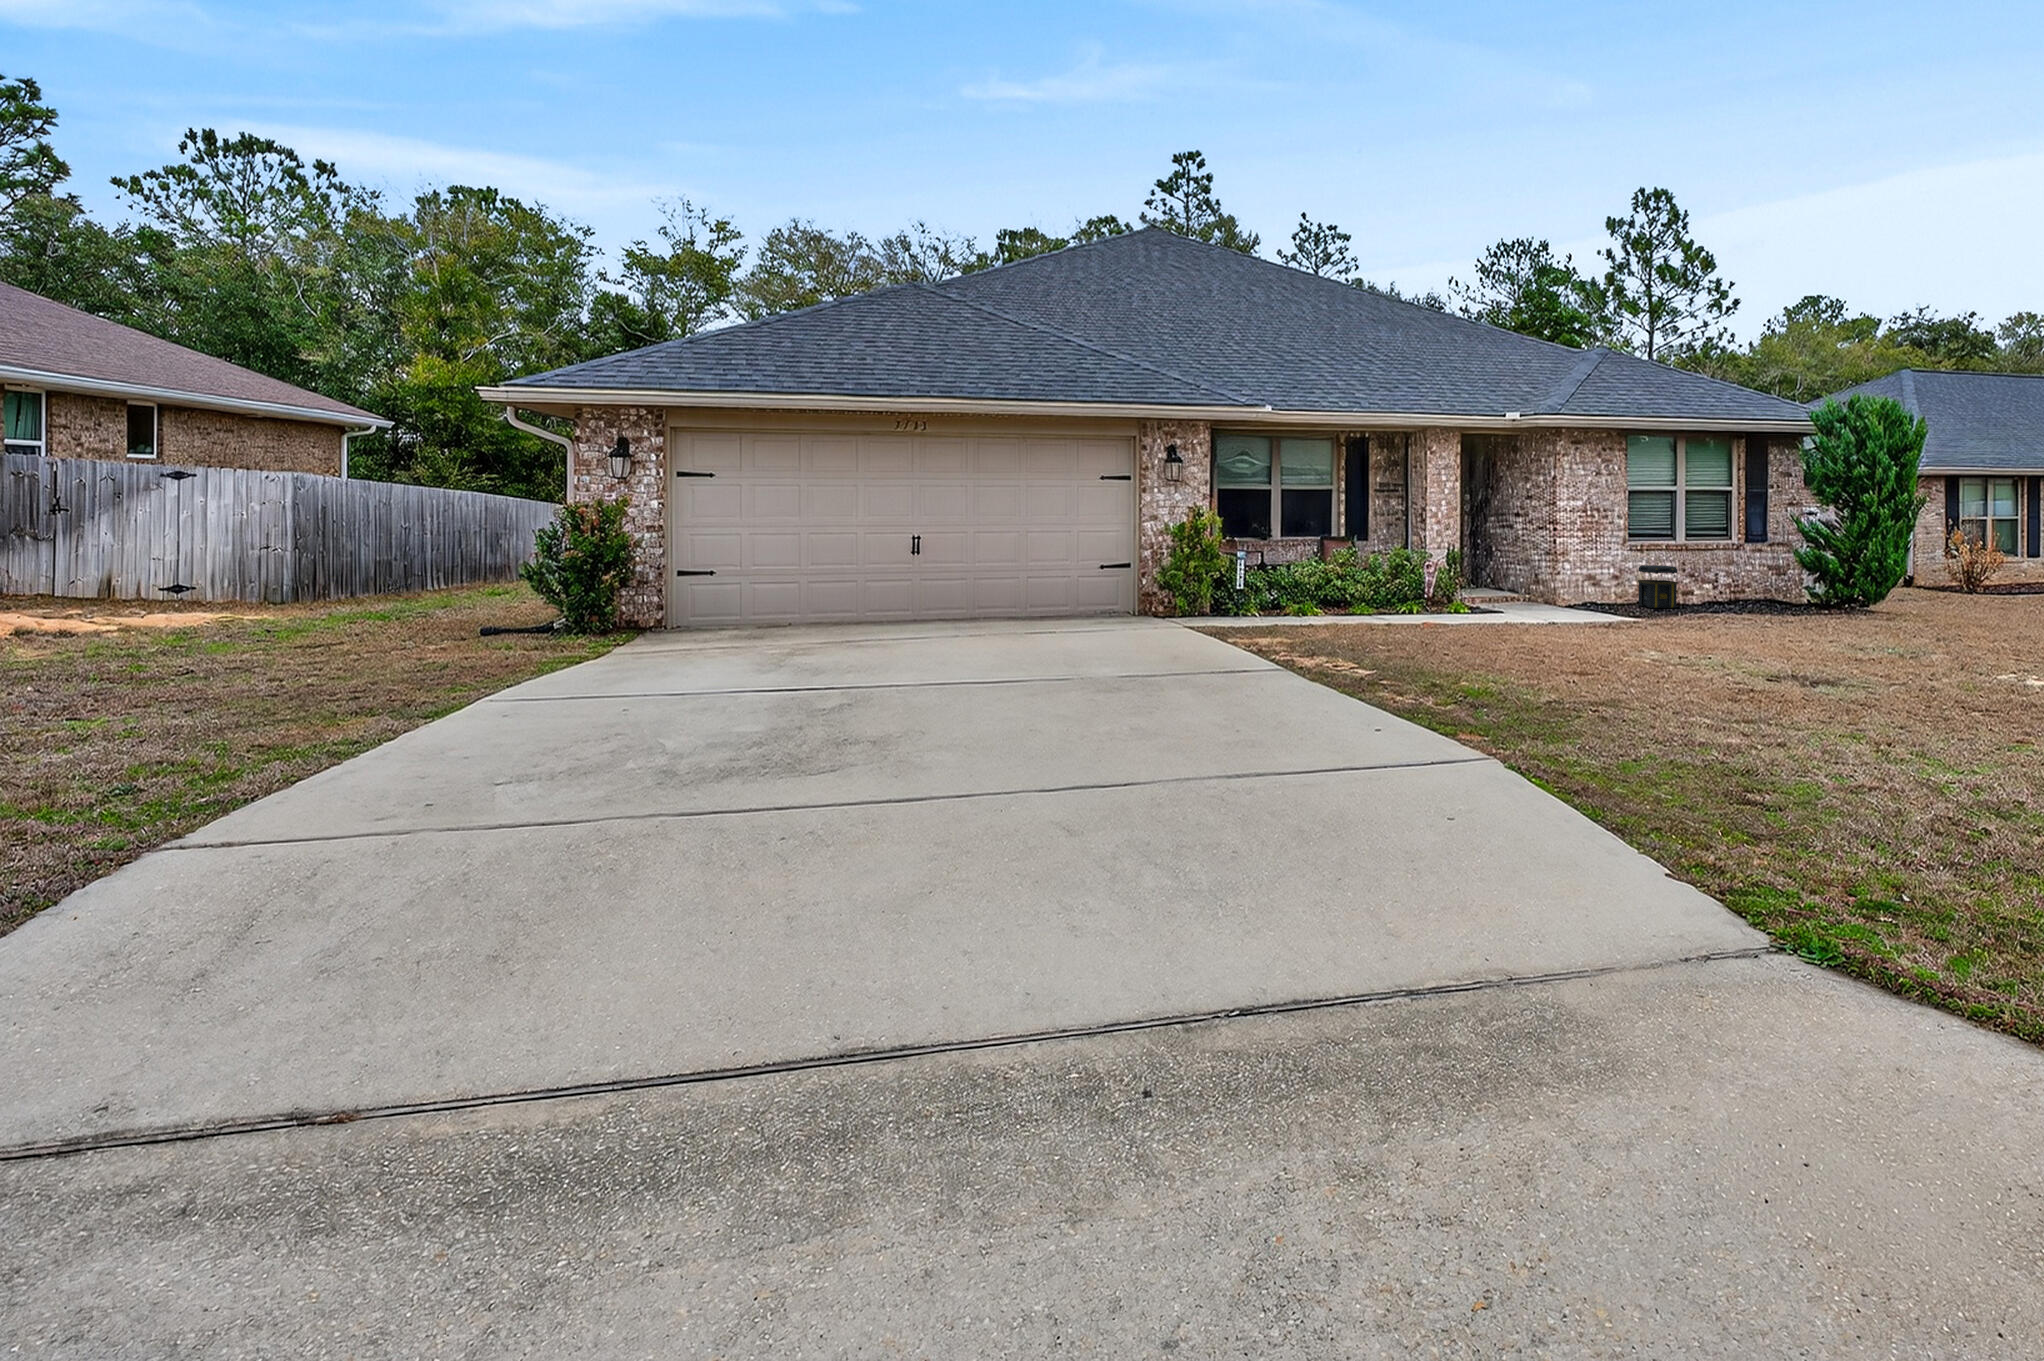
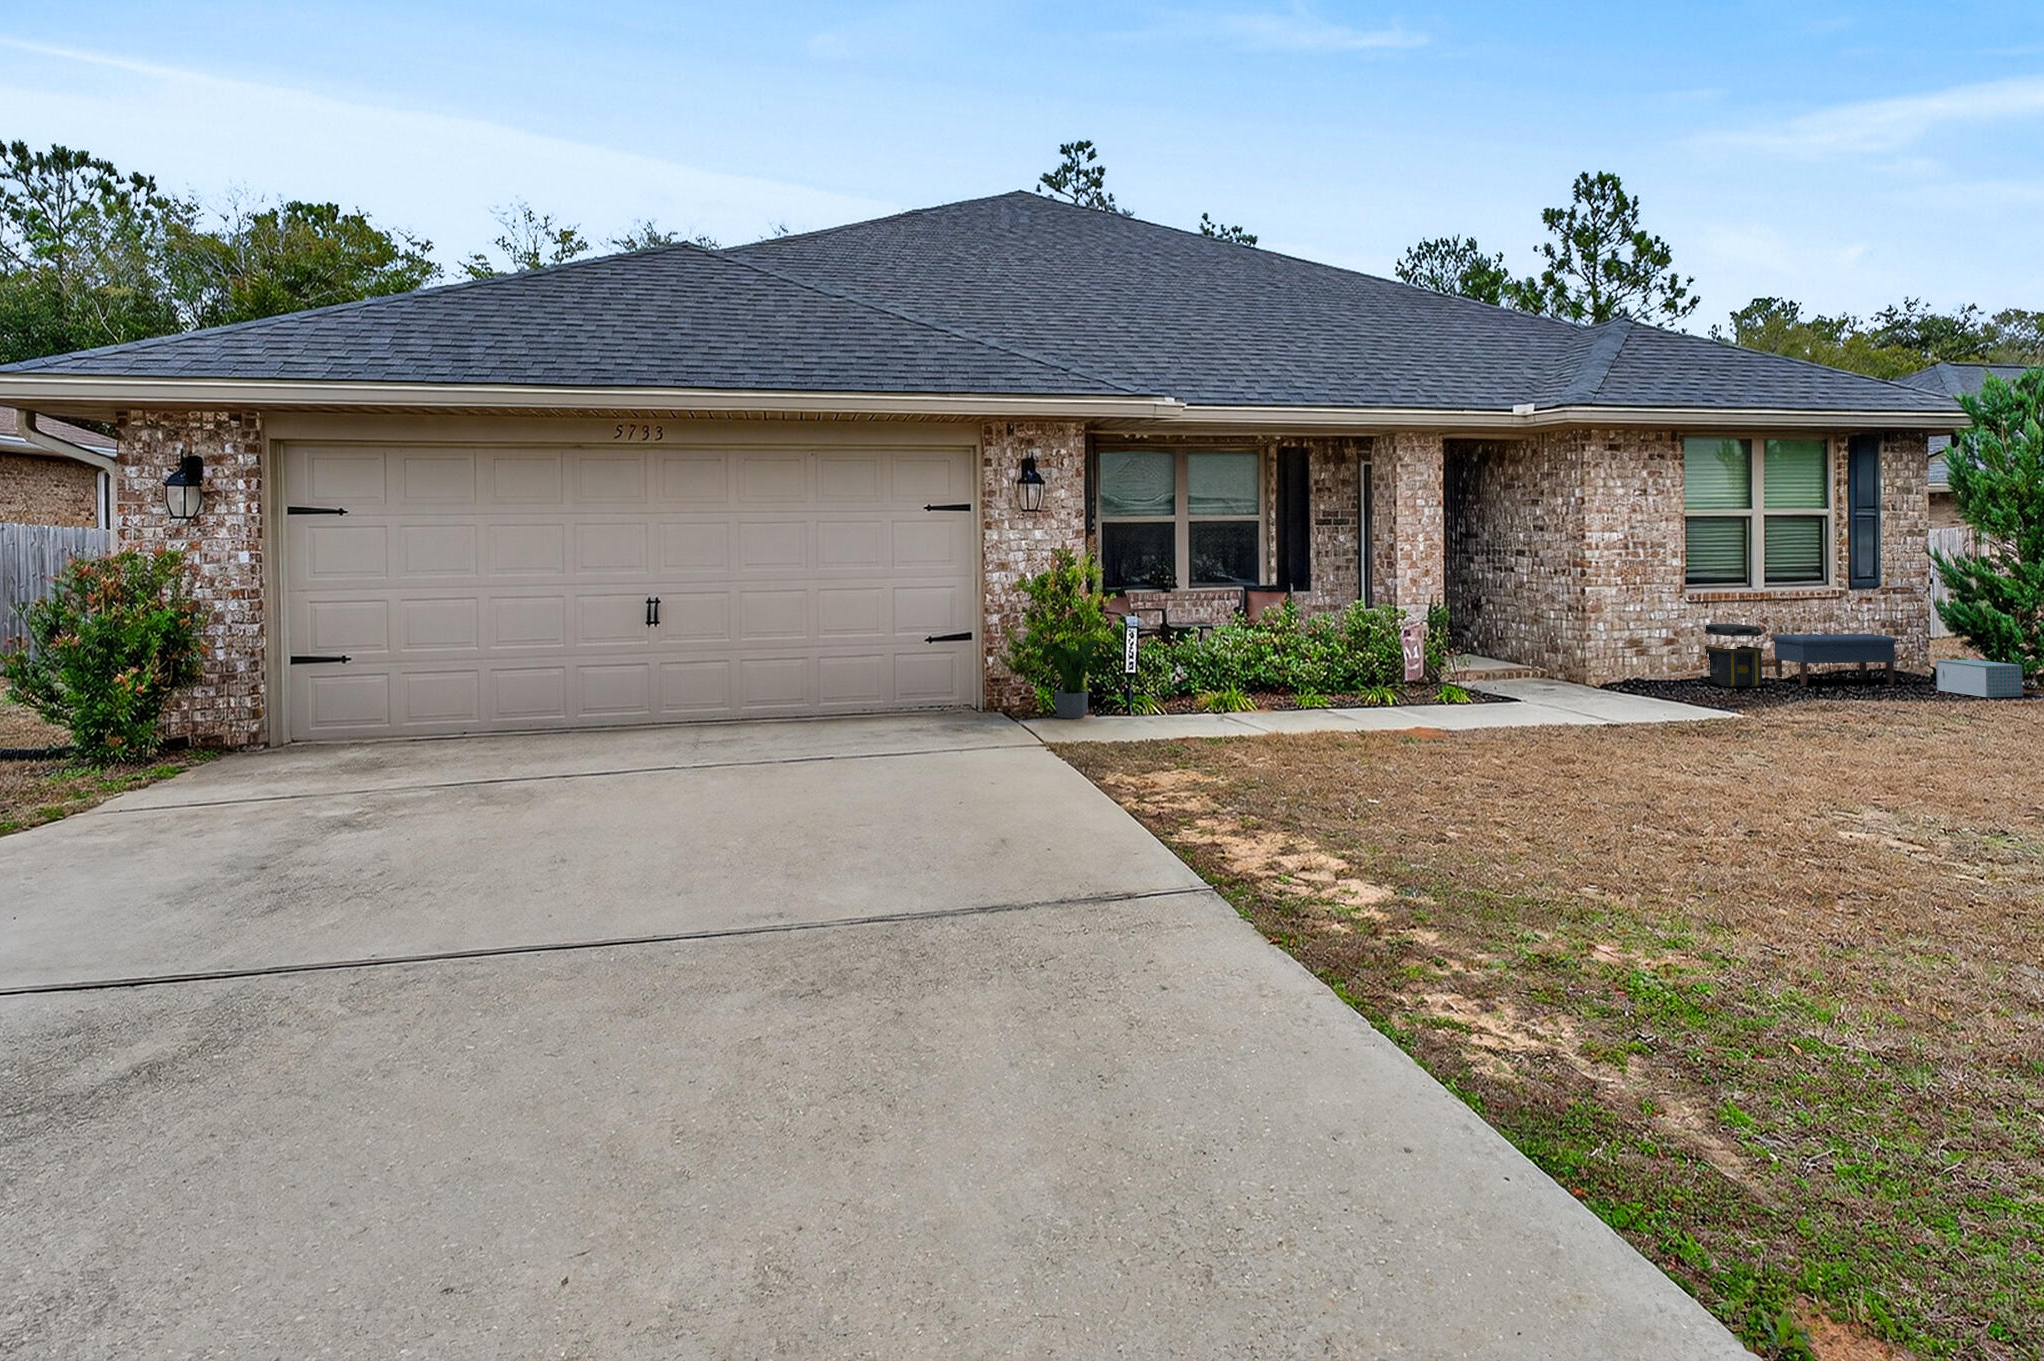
potted plant: none [1174,568,1226,618] -> present [1038,640,1110,718]
bench: none [1689,573,1770,608] -> present [1773,634,1896,686]
storage box: none [1791,590,1841,614] -> present [1936,660,2023,697]

